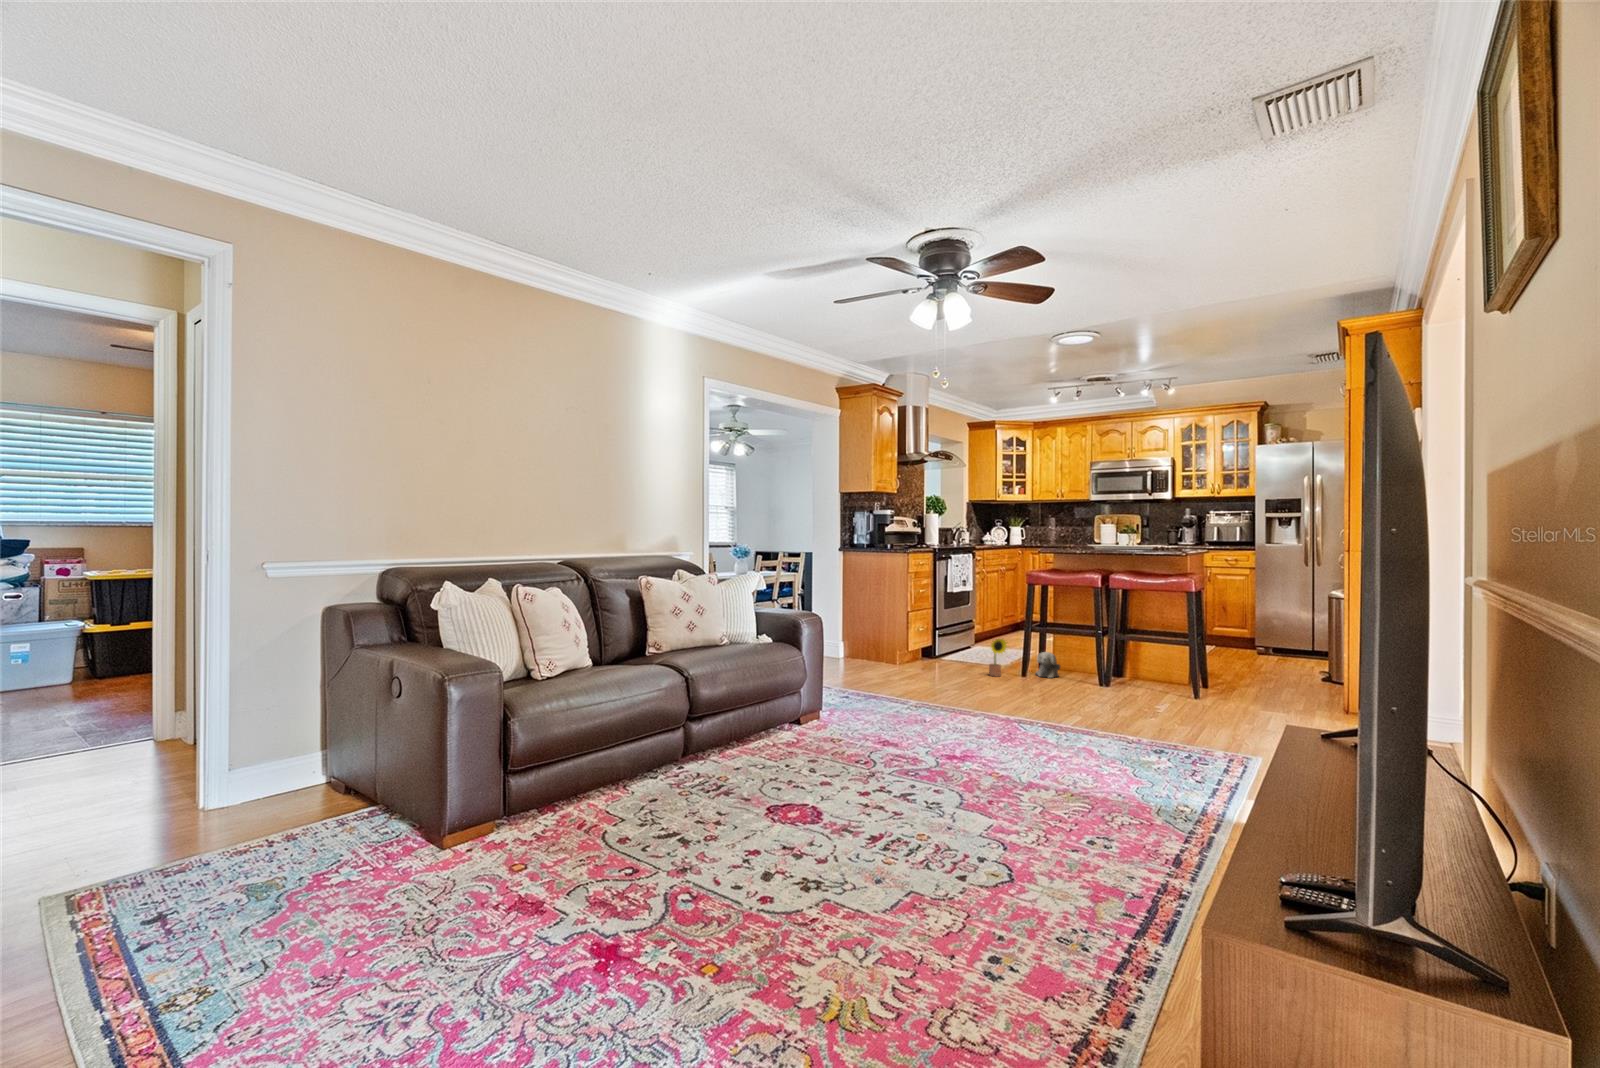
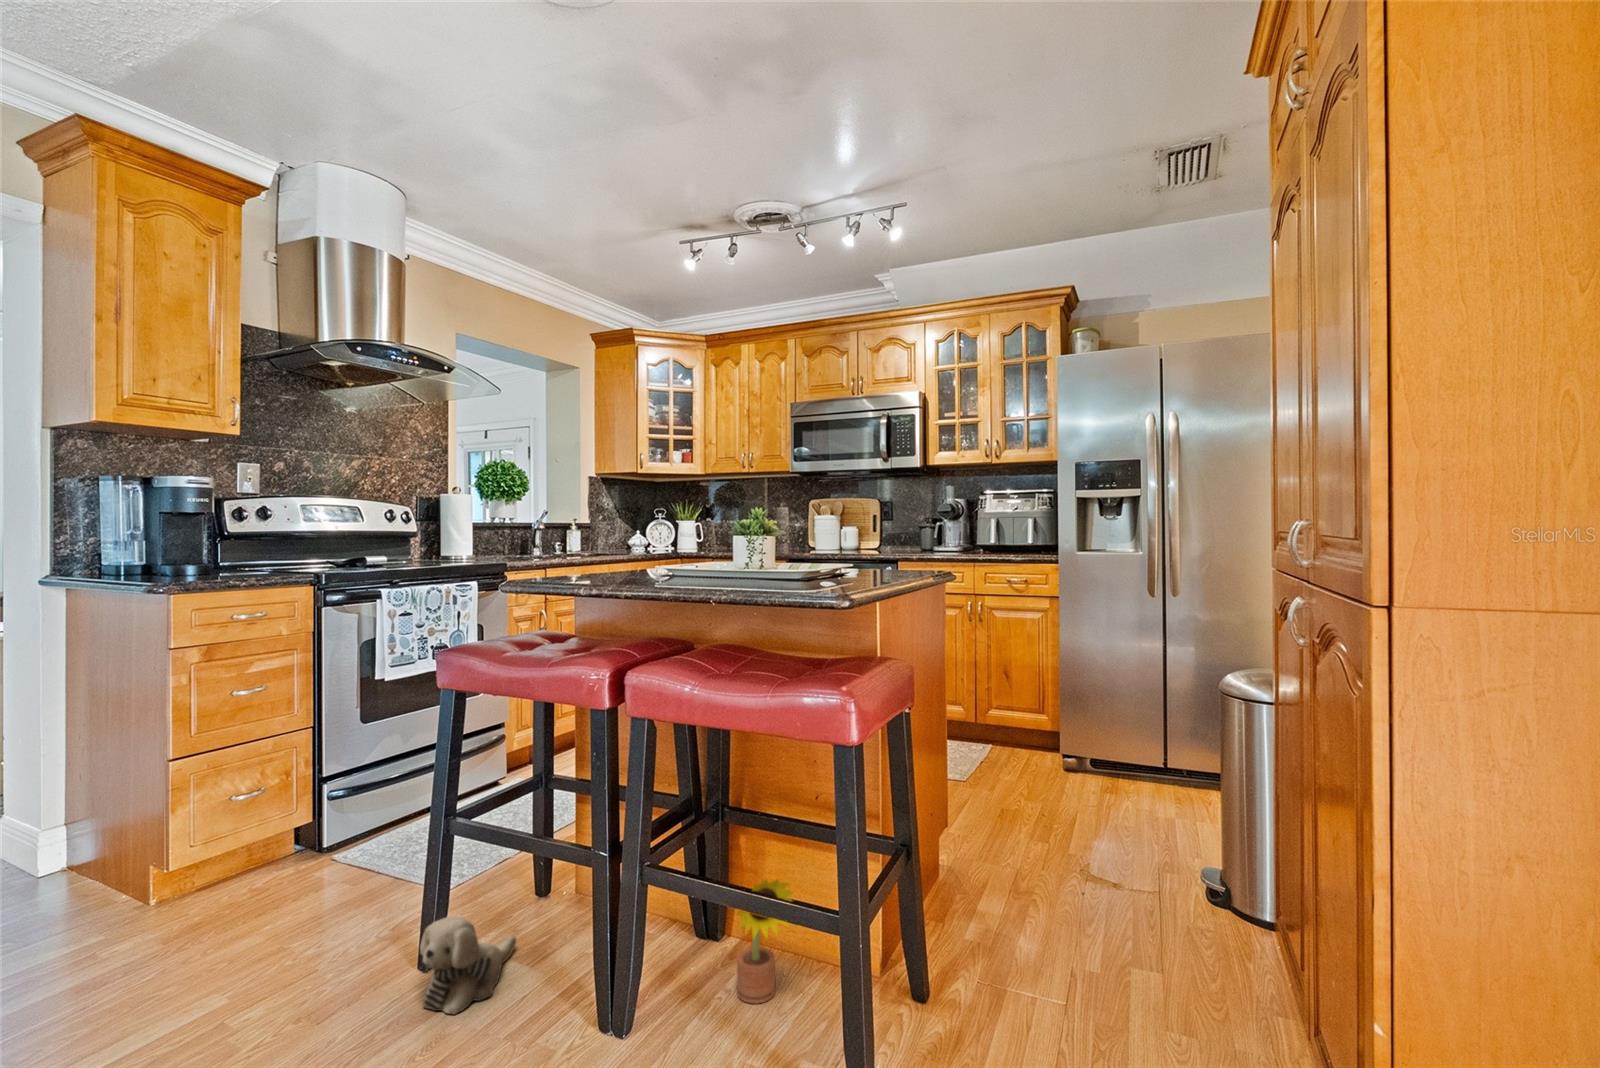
decorative plant: present [989,639,1007,677] -> present [736,879,795,1004]

